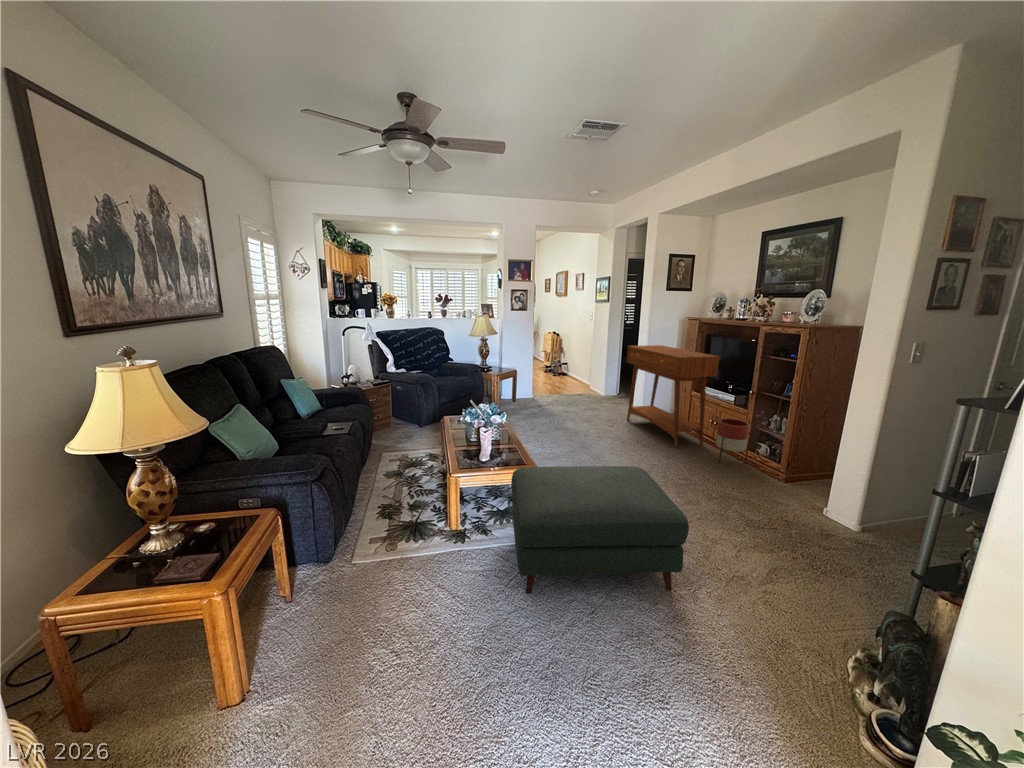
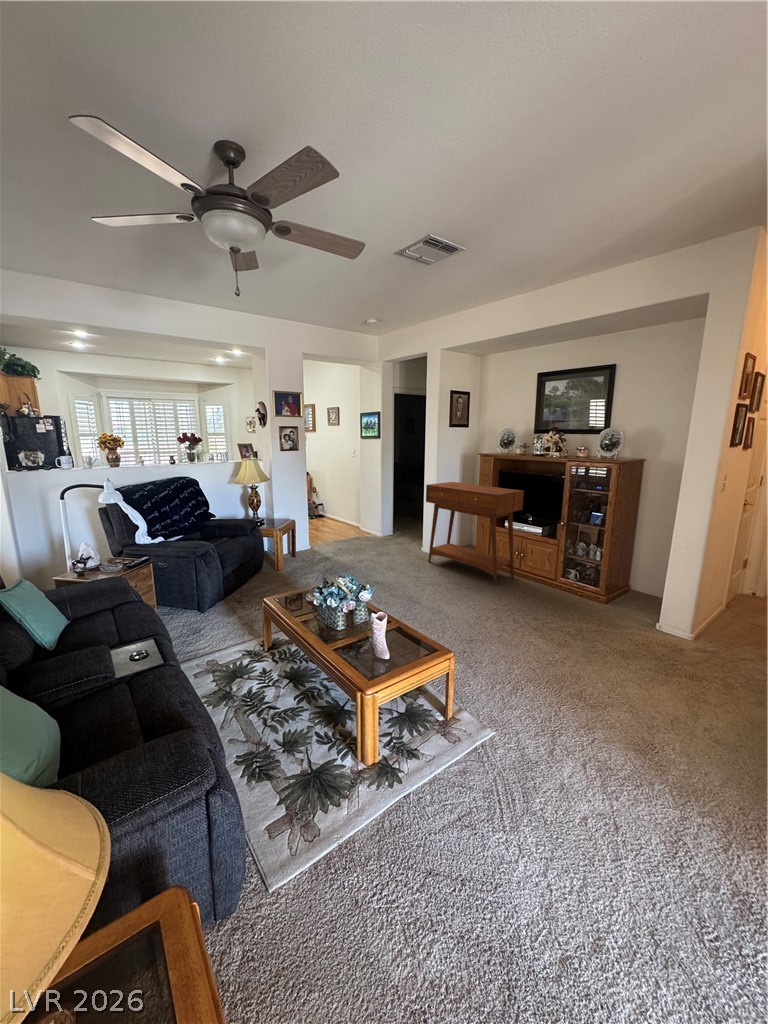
planter: present [716,418,750,464] -> none [534,549,564,594]
ottoman: present [511,466,689,594] -> none [440,624,668,828]

